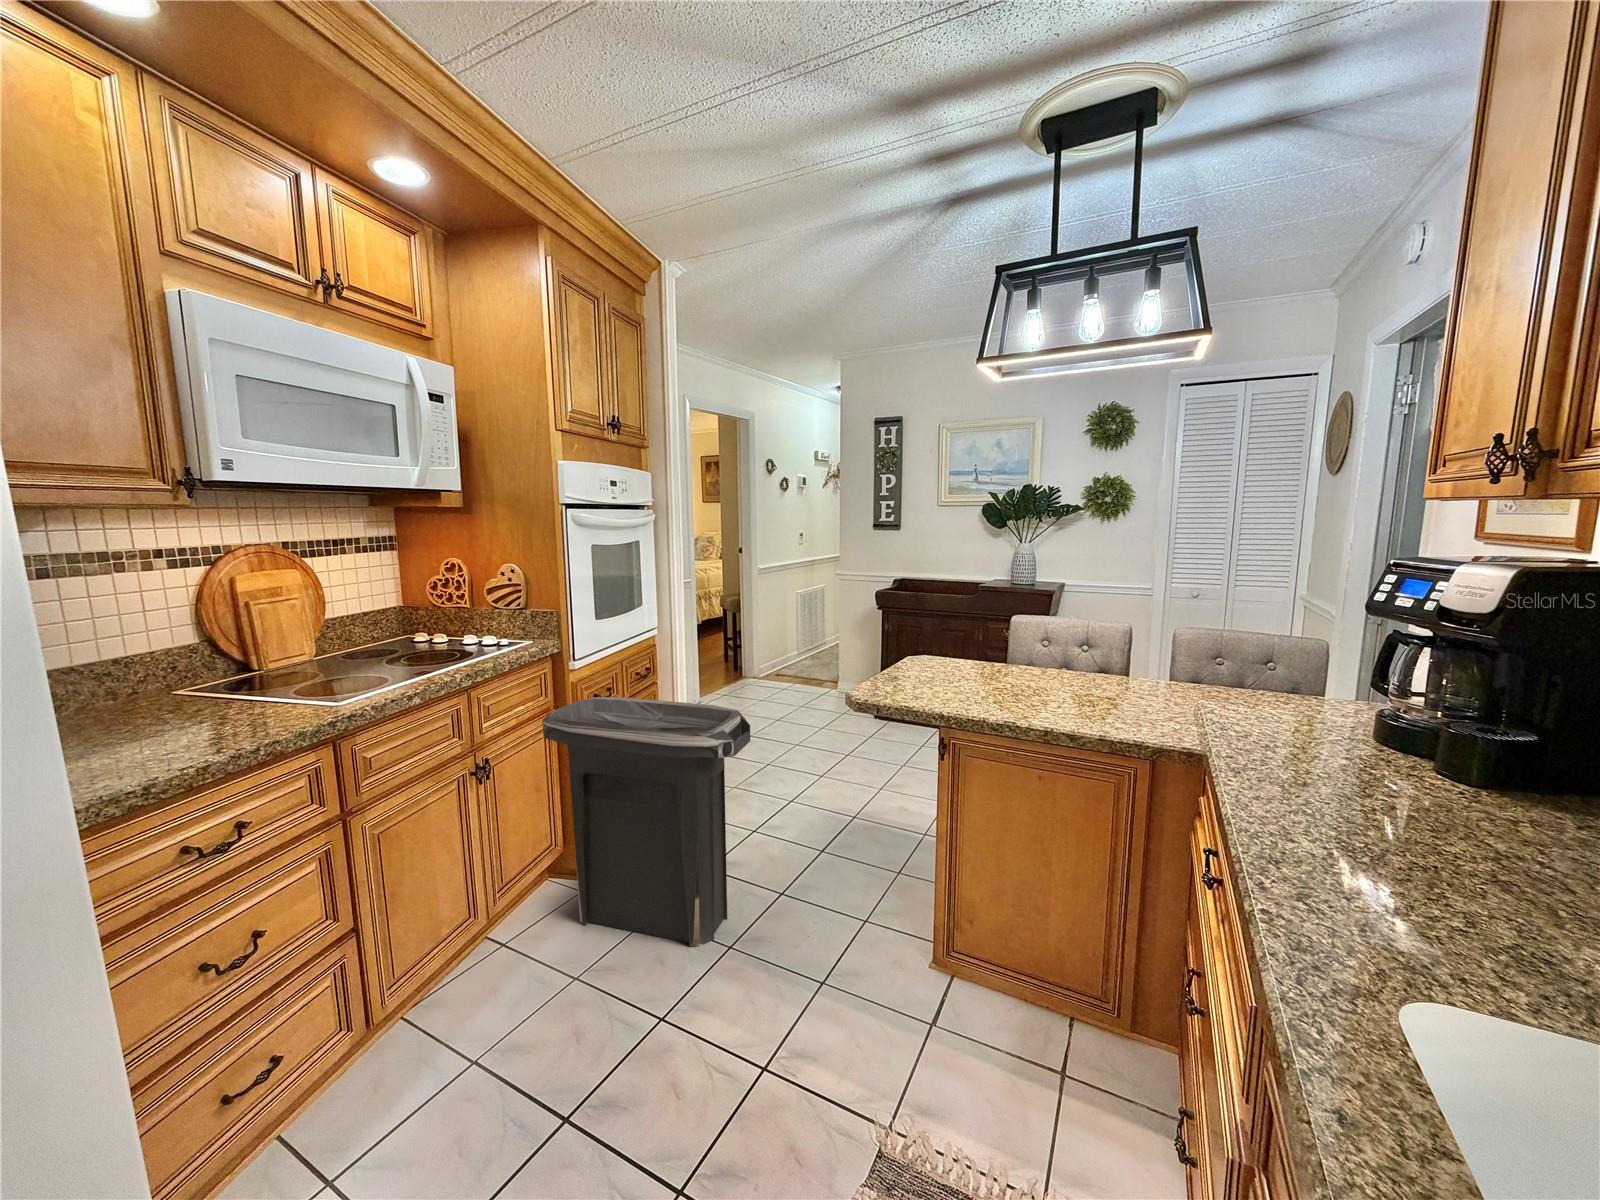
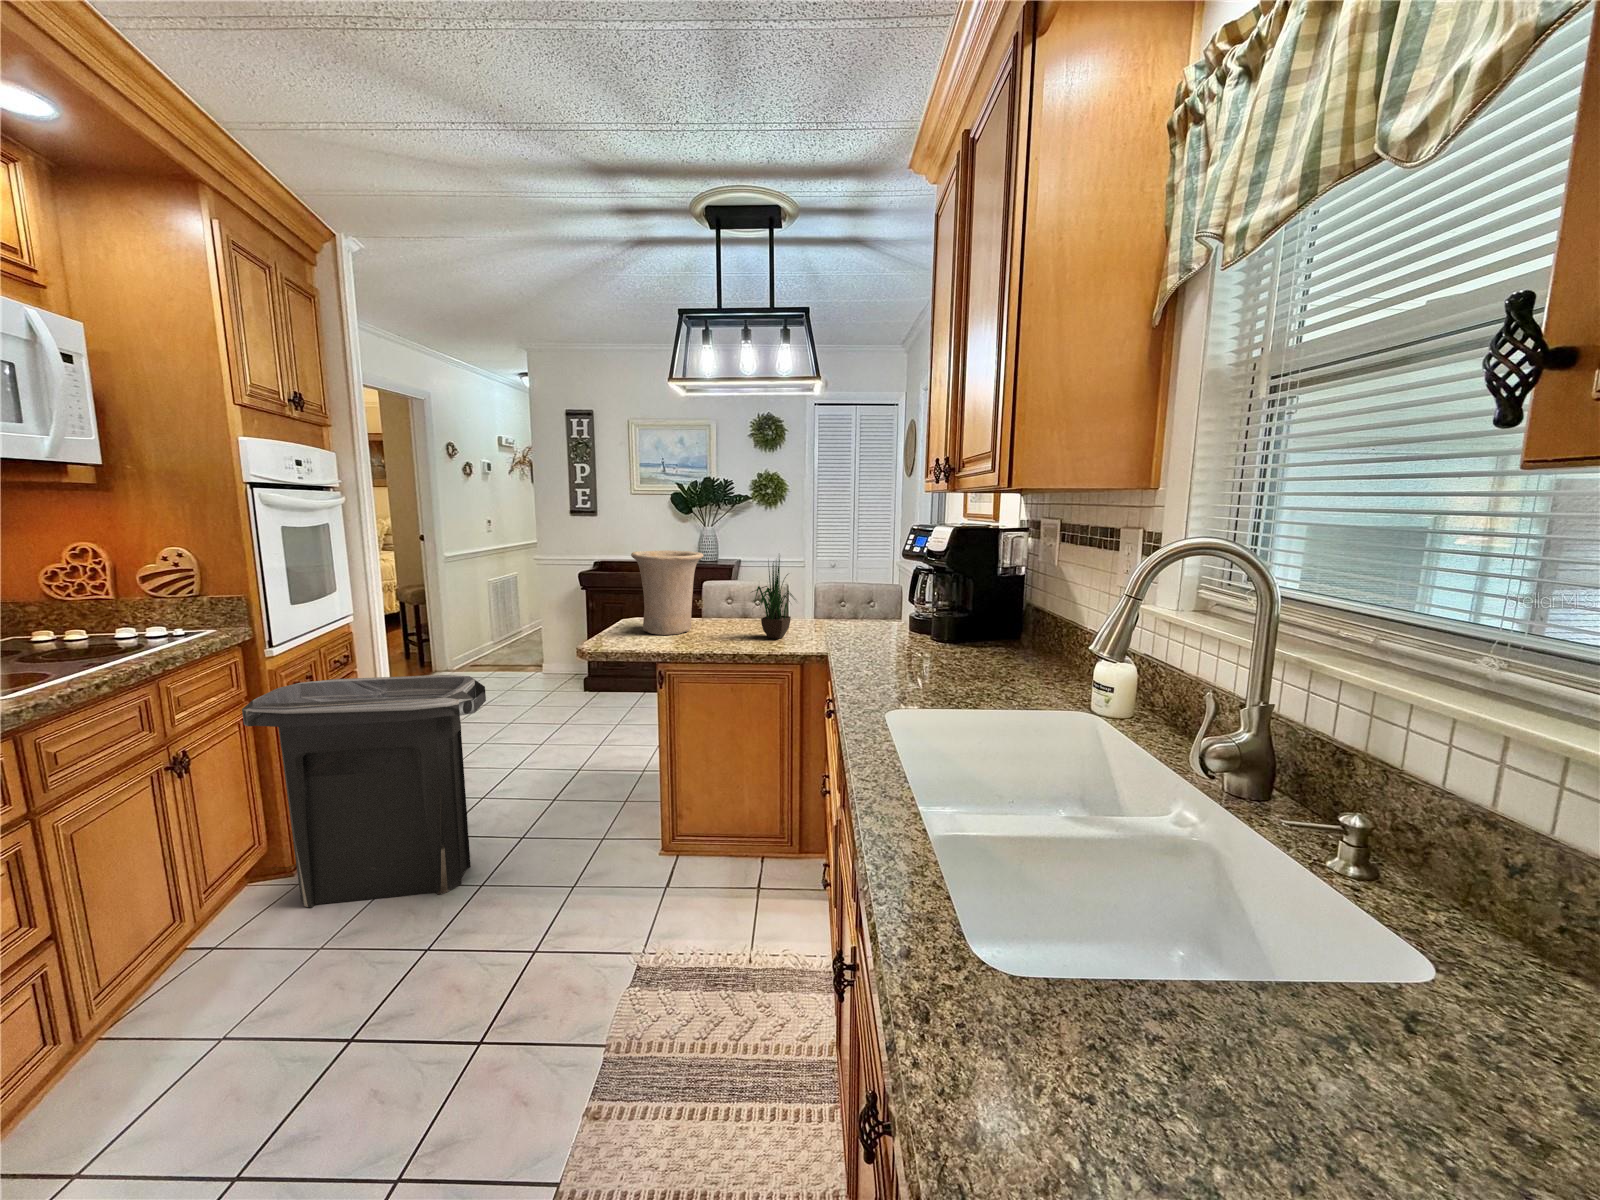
potted plant: none [1074,573,1157,715] -> present [752,558,795,639]
vase: none [918,578,1013,689] -> present [631,550,704,635]

